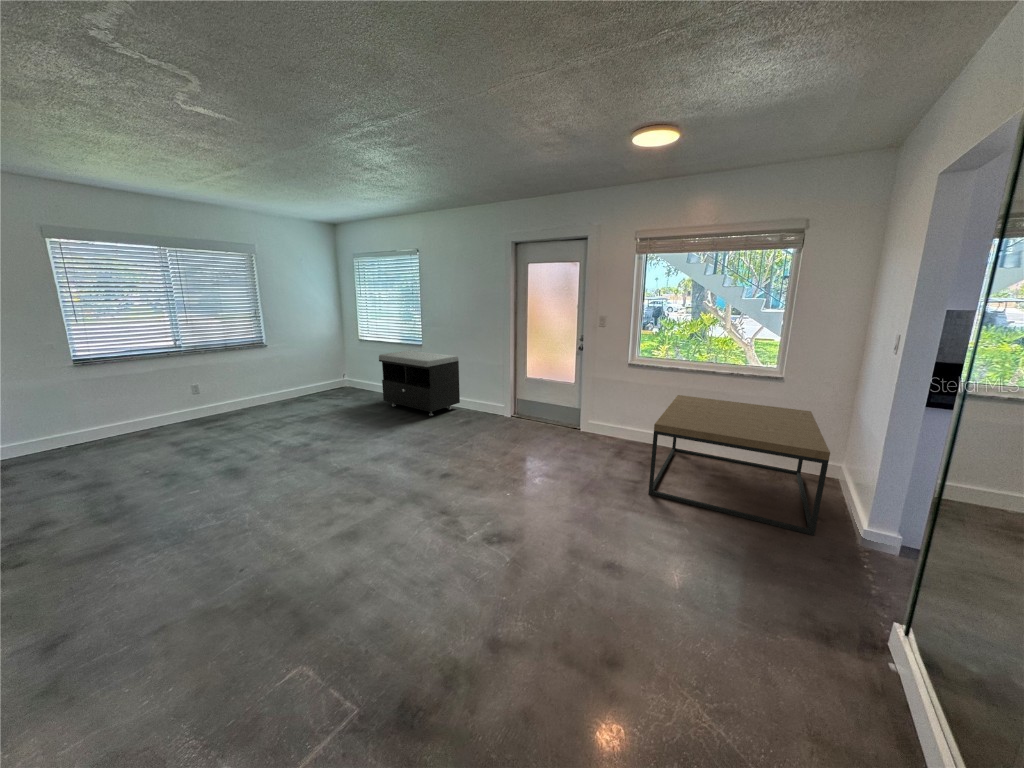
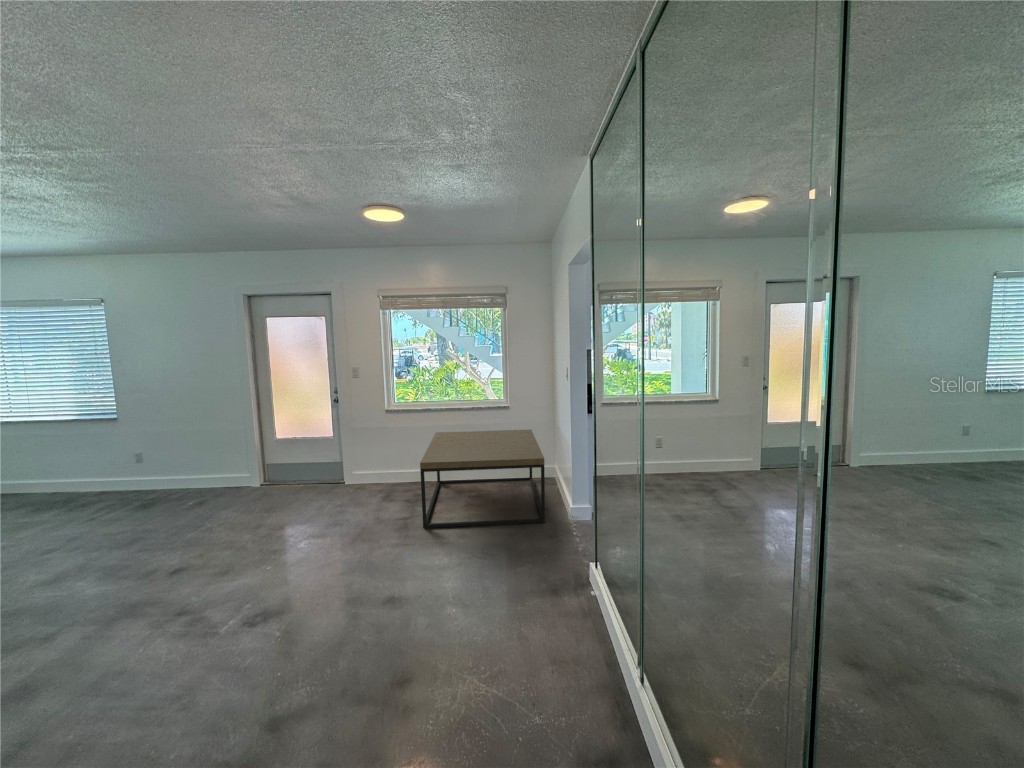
storage bench: present [379,350,460,415] -> none [22,426,180,512]

